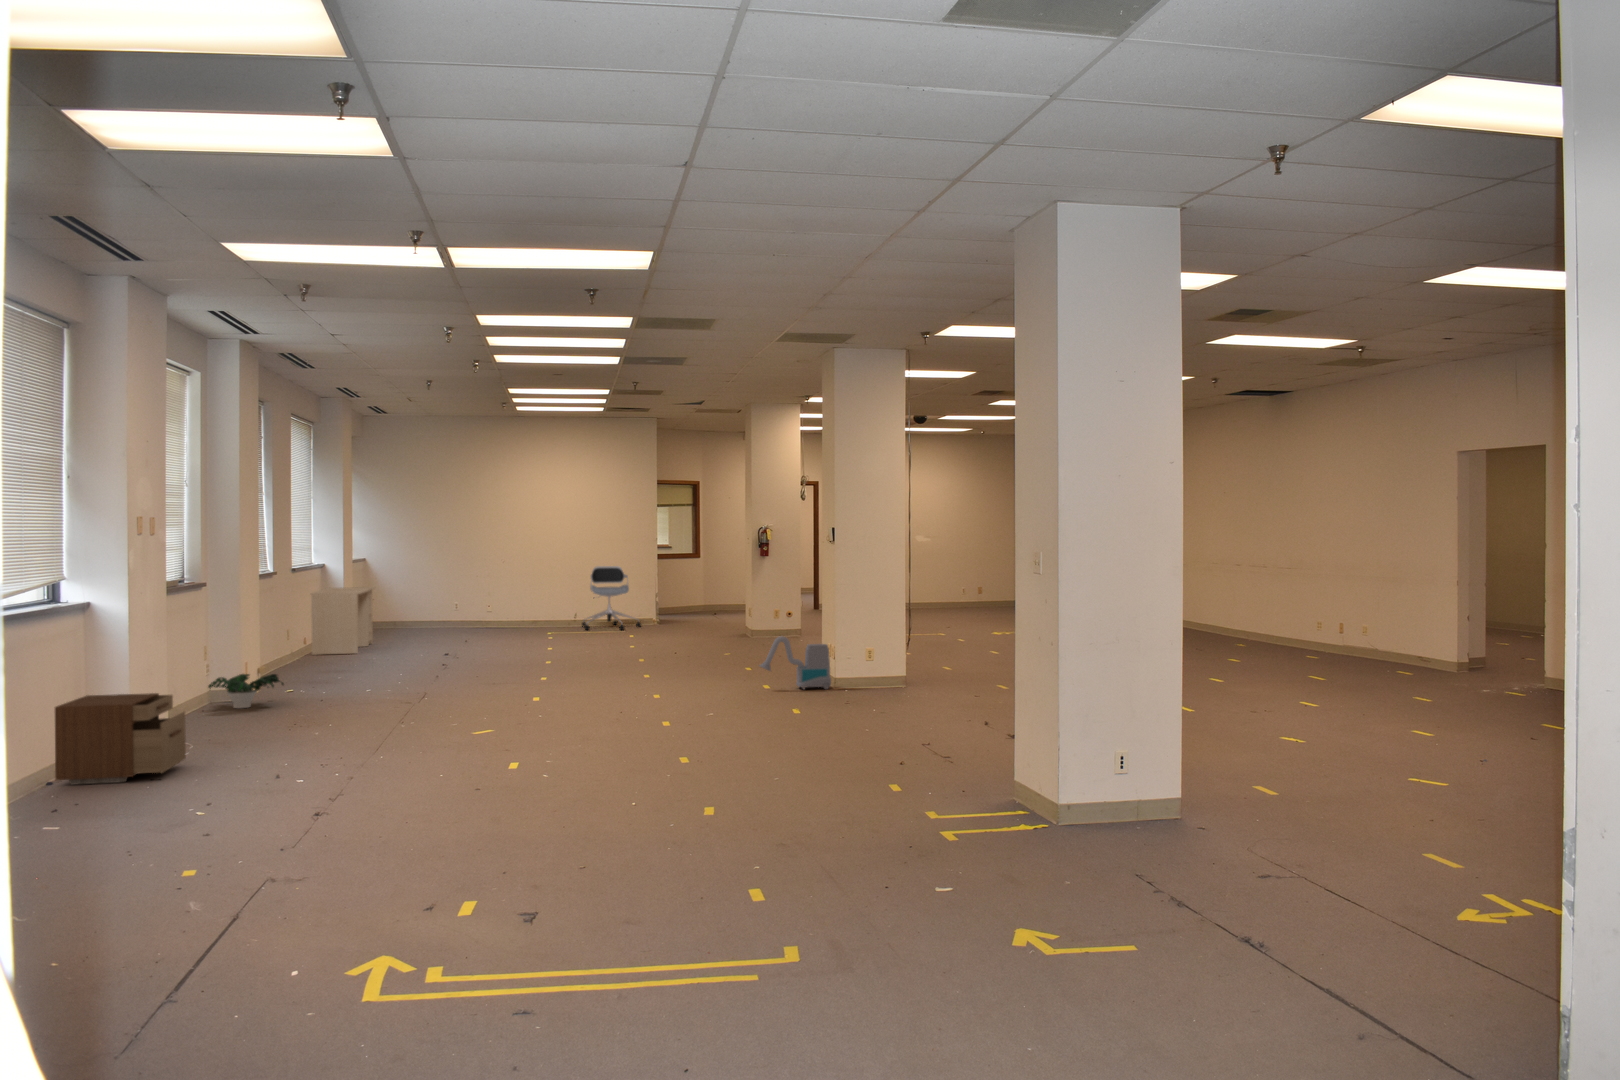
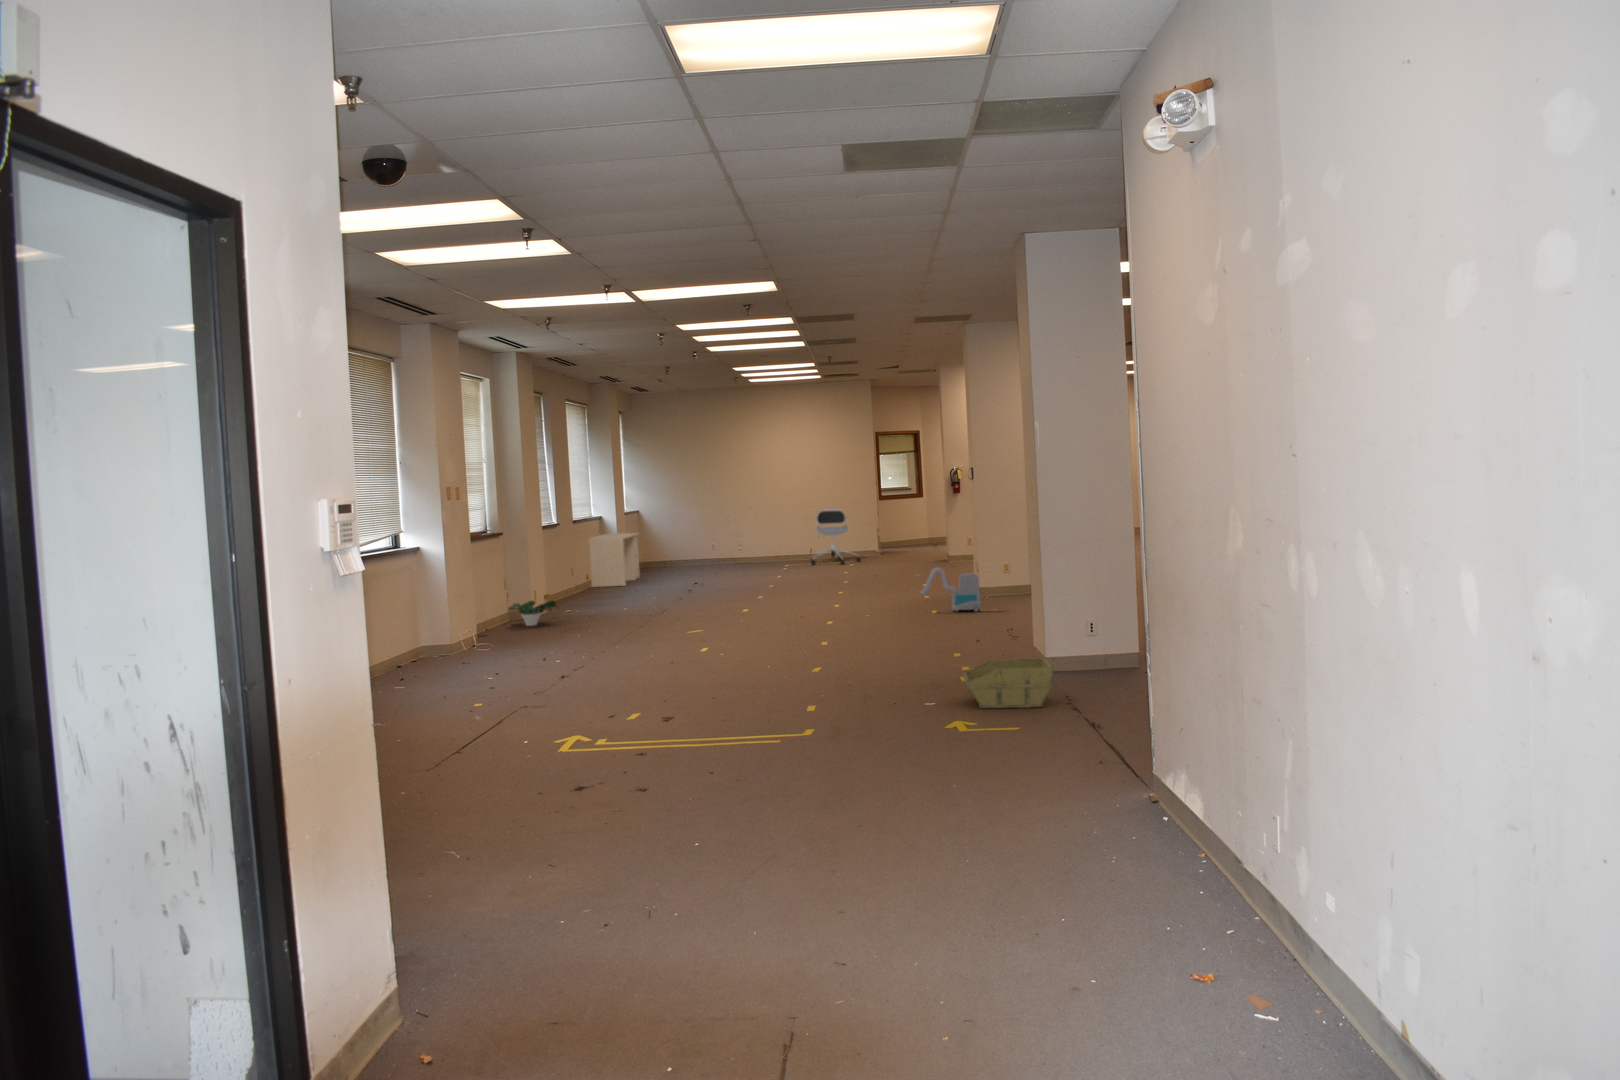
filing cabinet: present [55,693,186,785] -> none [402,612,485,673]
storage bin: none [913,758,1040,828] -> present [963,659,1053,709]

